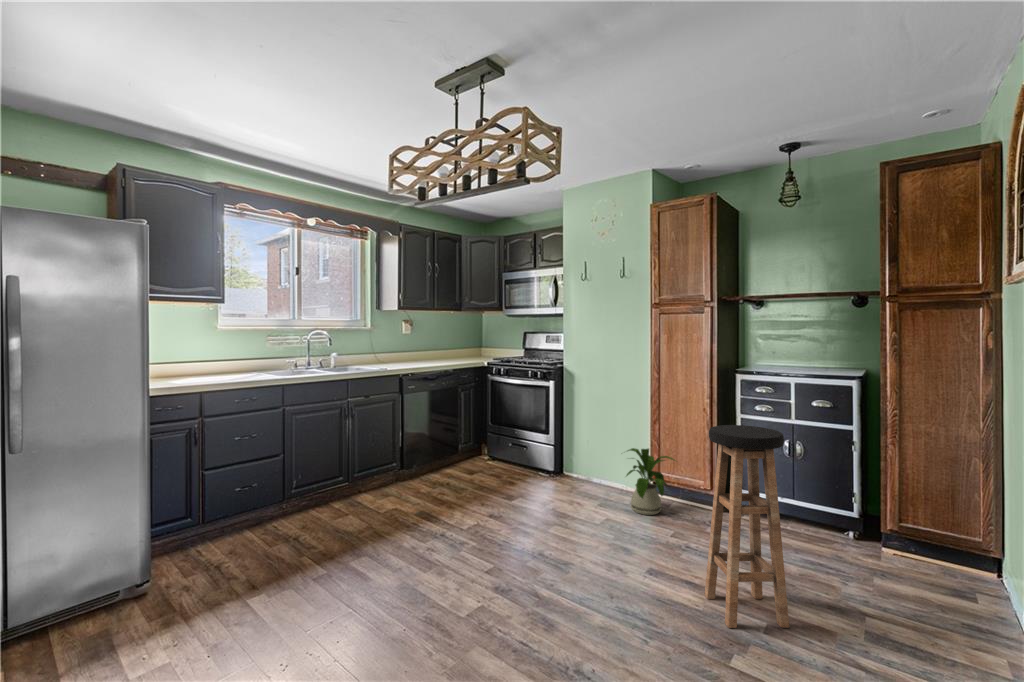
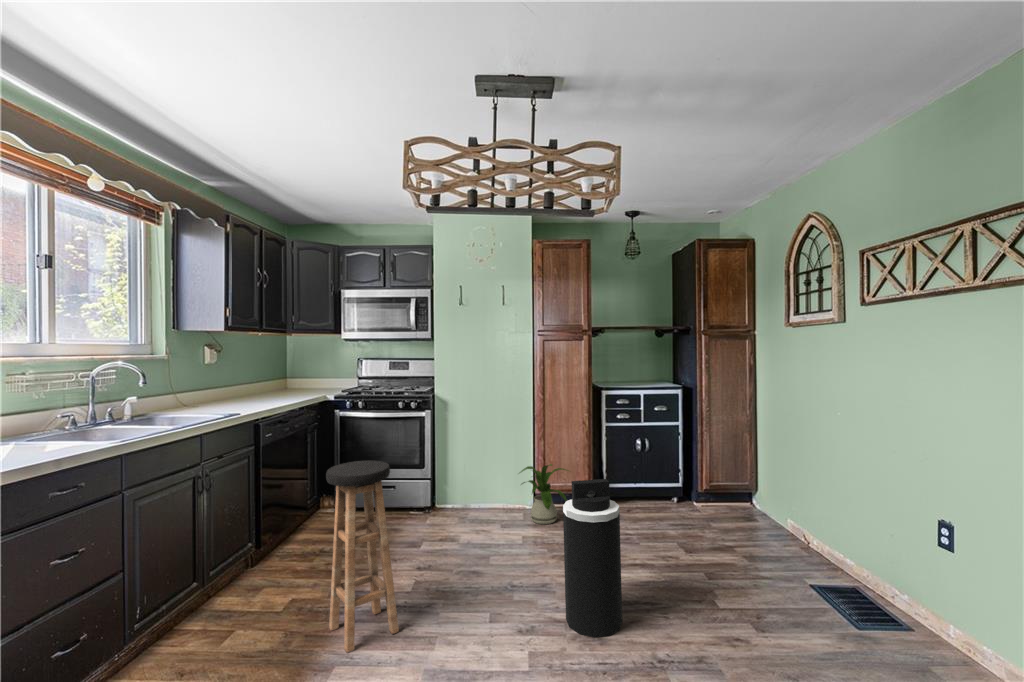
bar stool: present [705,425,789,628] -> present [326,461,399,652]
trash can: none [534,450,597,627] -> present [563,479,622,637]

